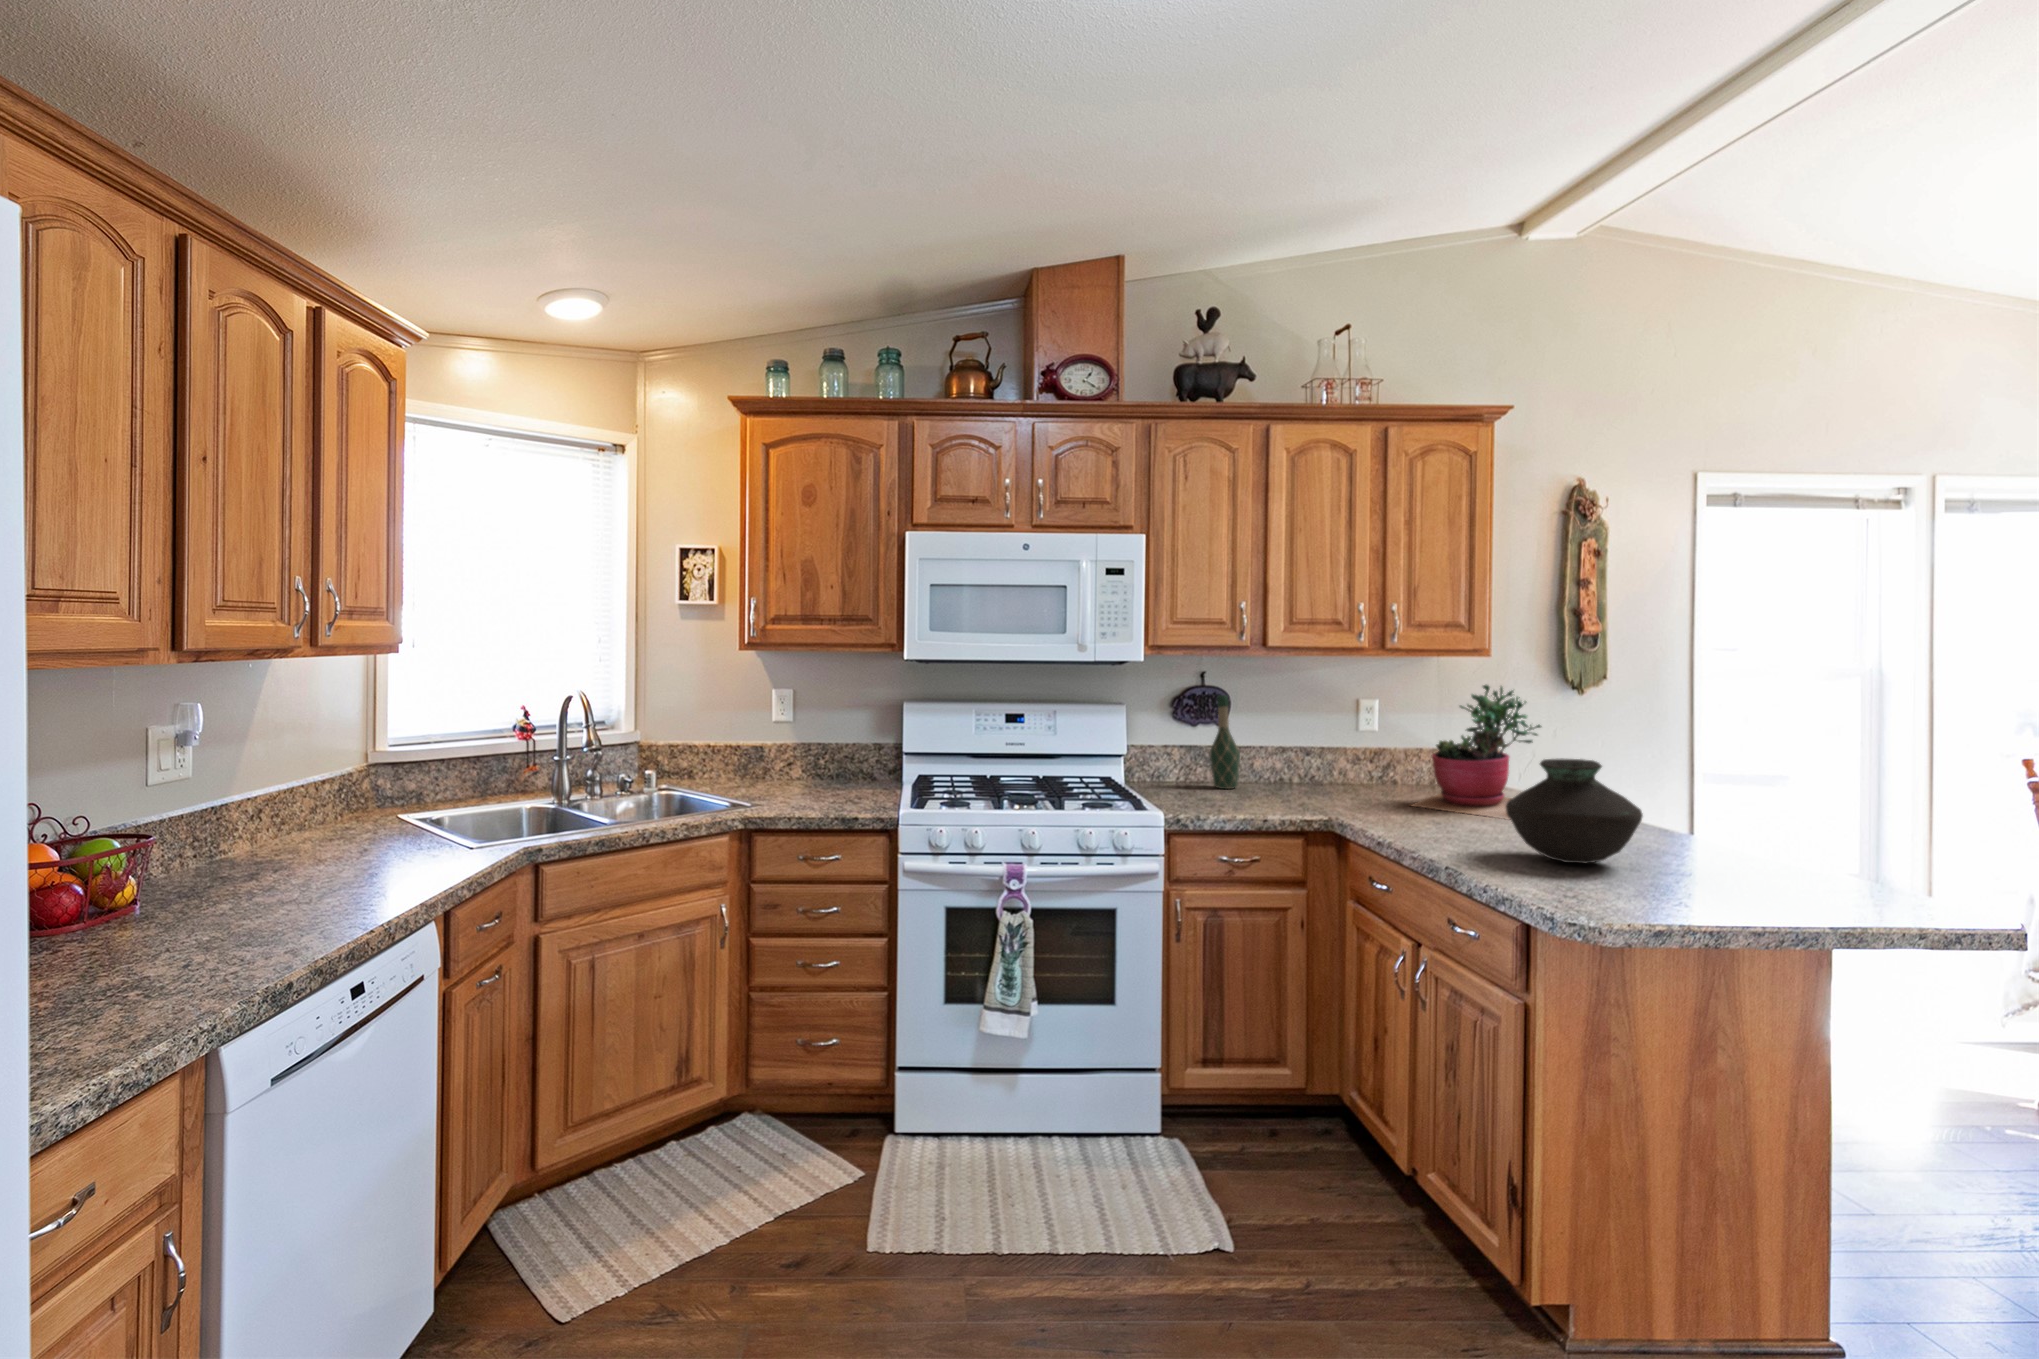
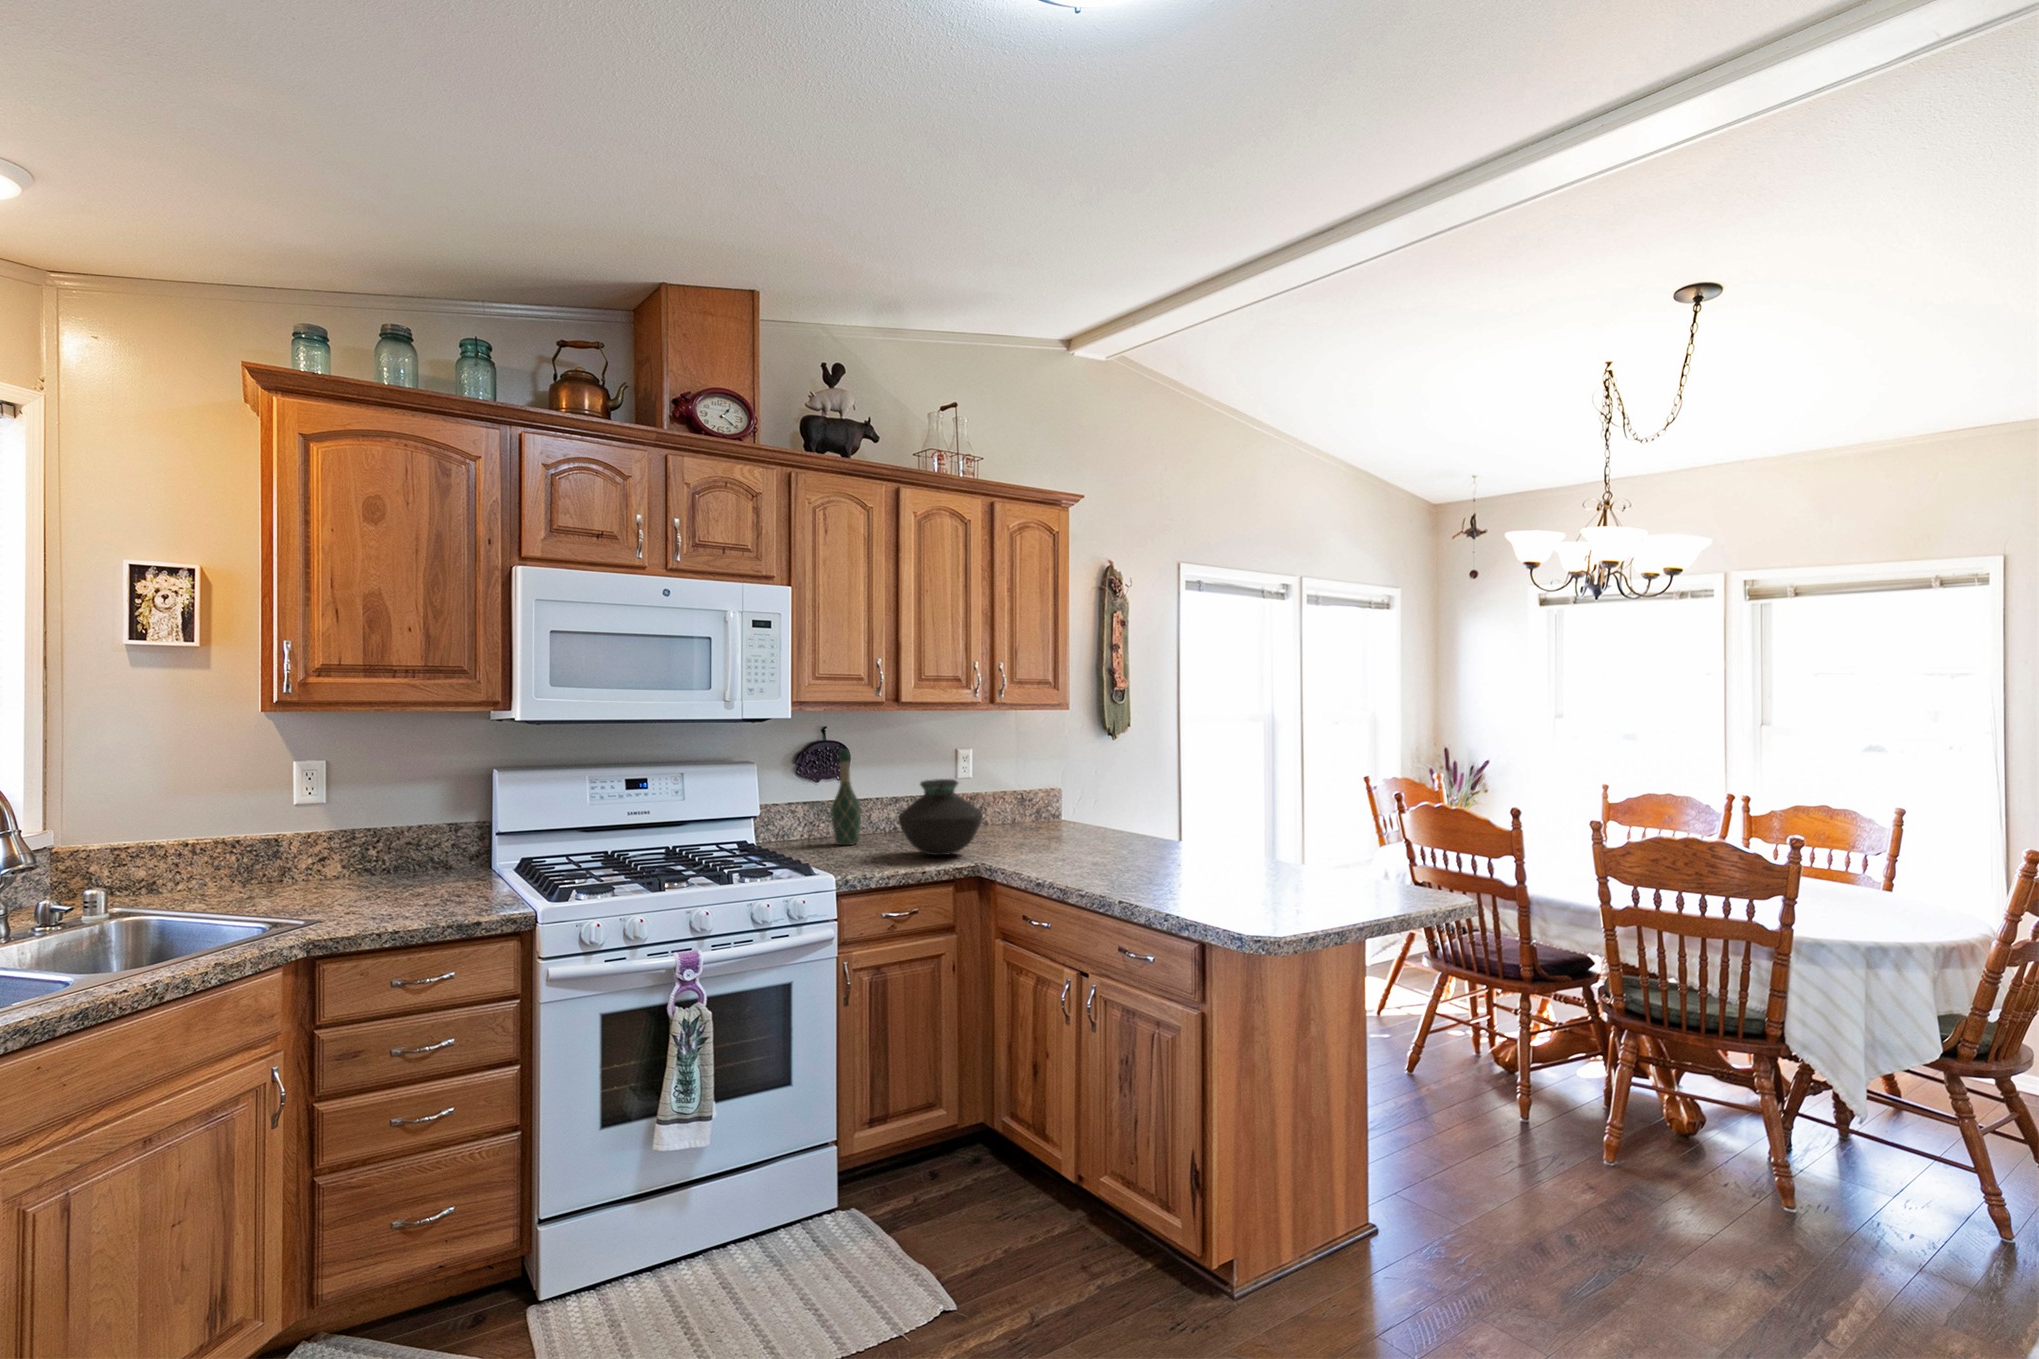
succulent plant: present [1411,685,1541,820] -> none [1022,730,1127,849]
vase: present [1506,759,1643,864] -> present [898,779,983,855]

